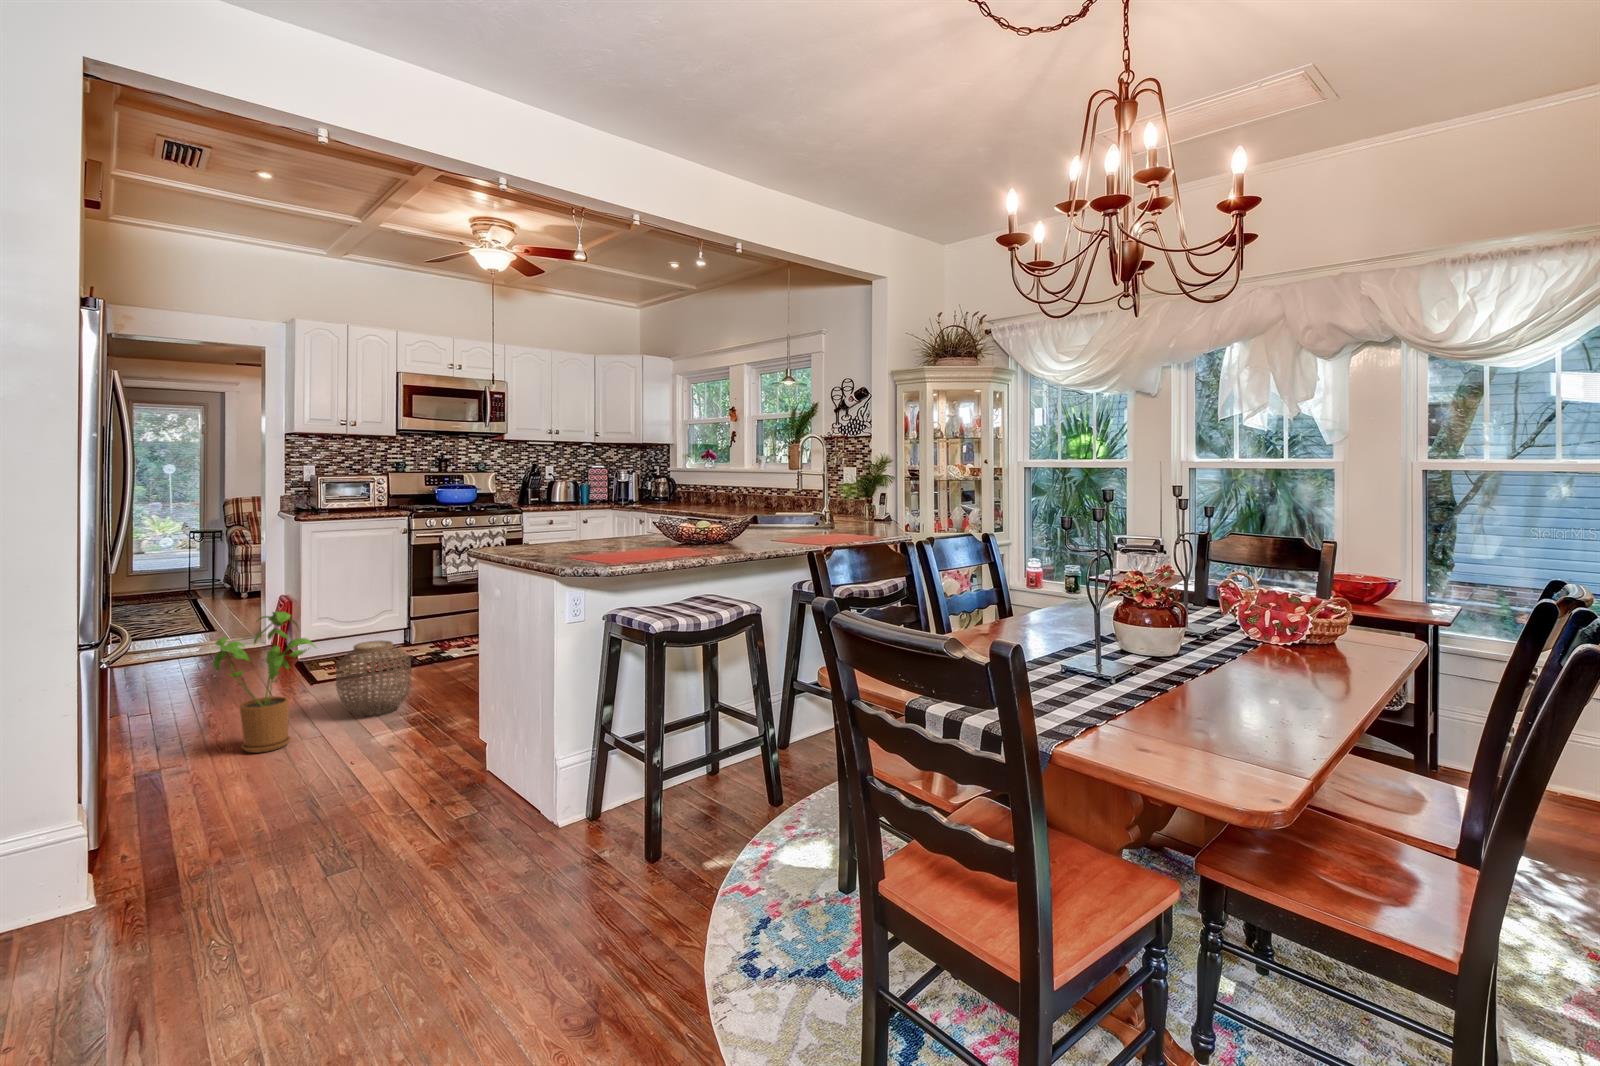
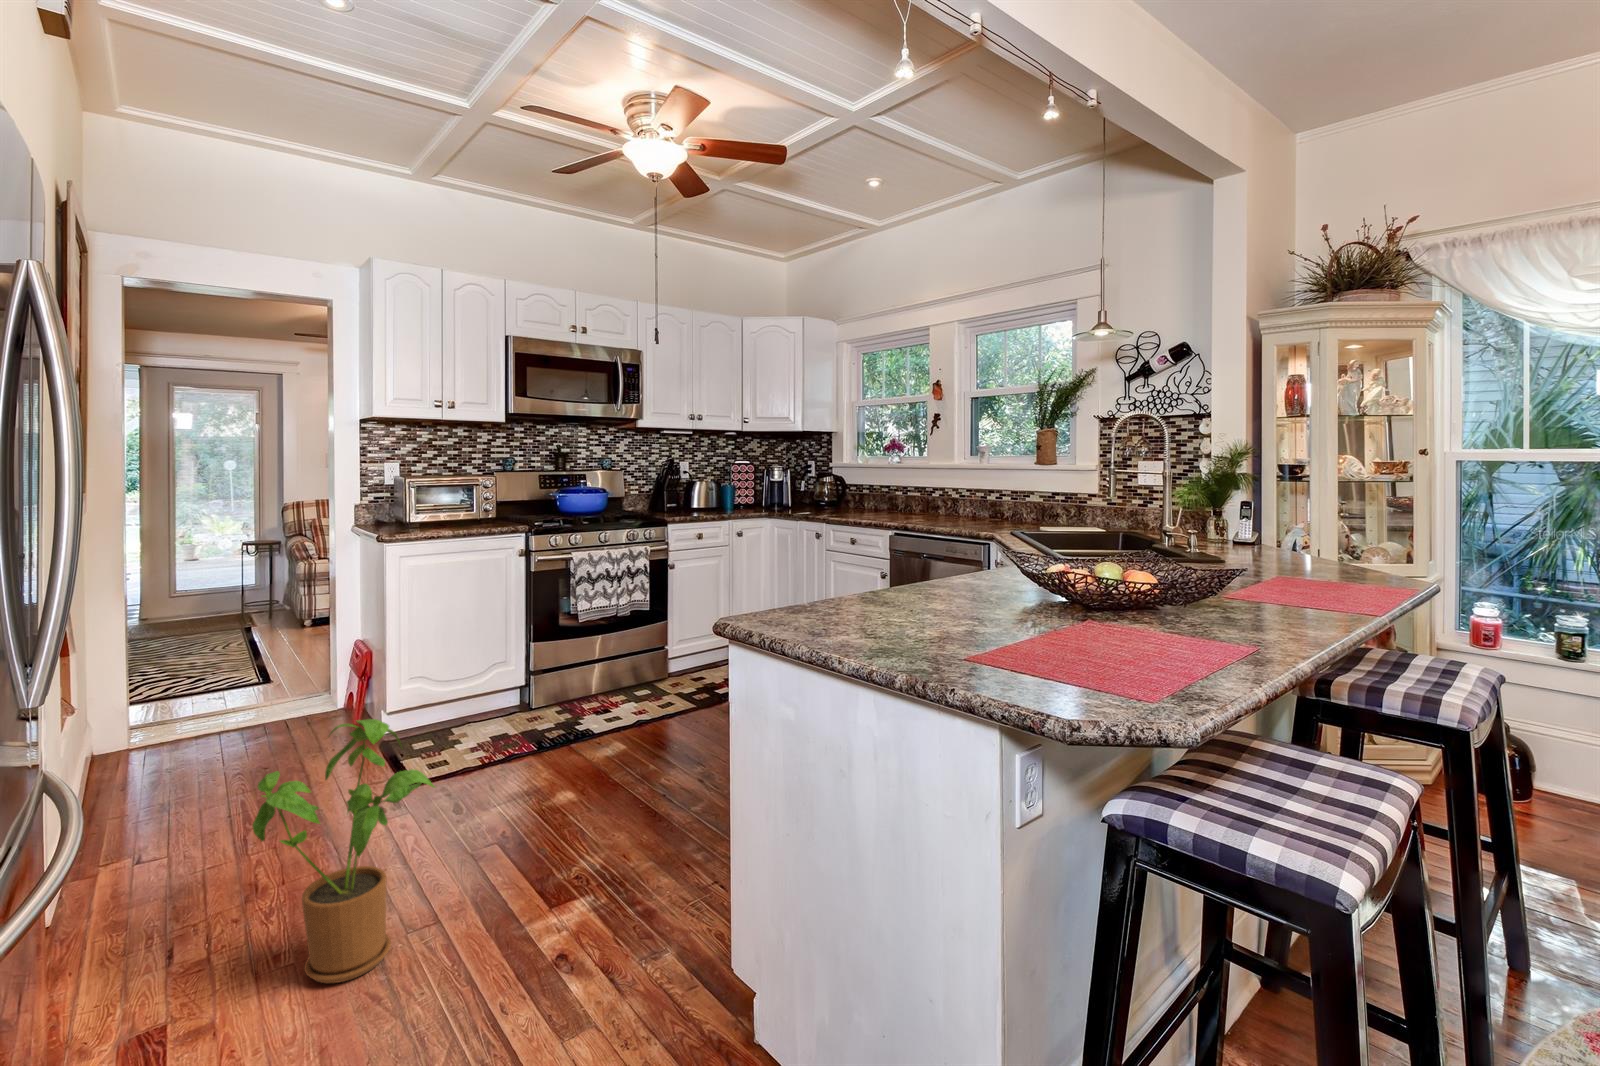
woven basket: present [336,640,411,716] -> none [455,741,570,871]

